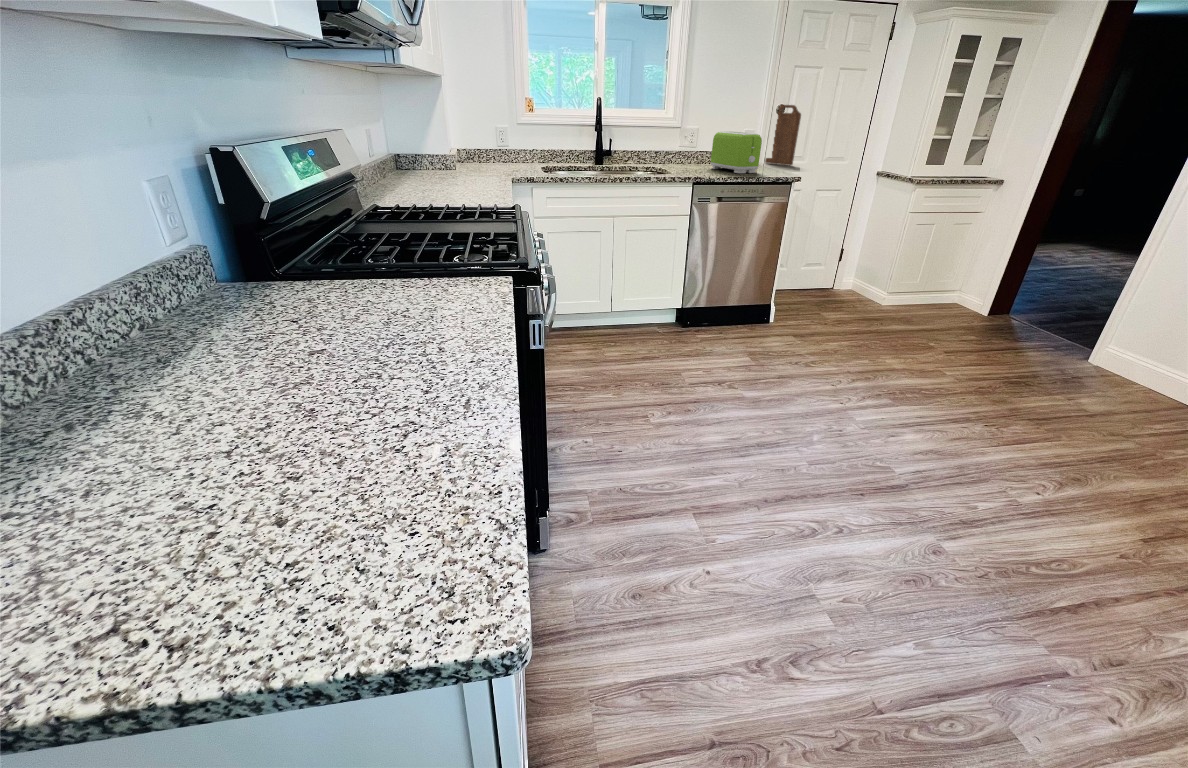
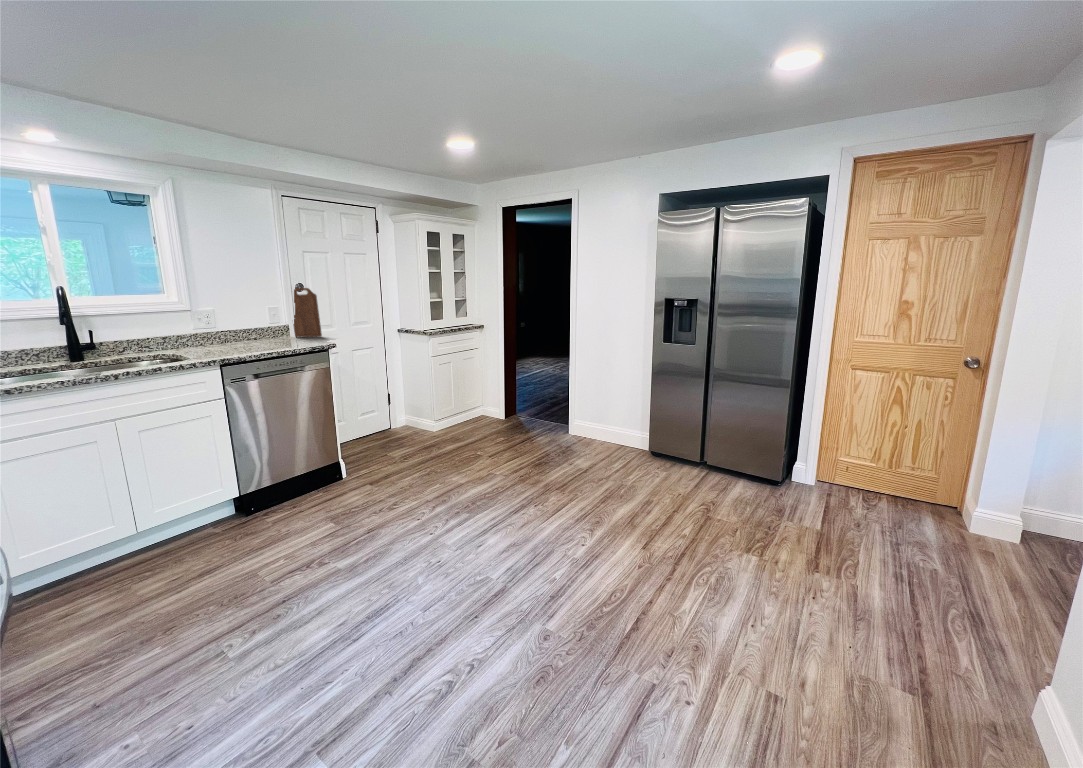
toaster: present [711,132,762,173] -> none [232,314,288,351]

